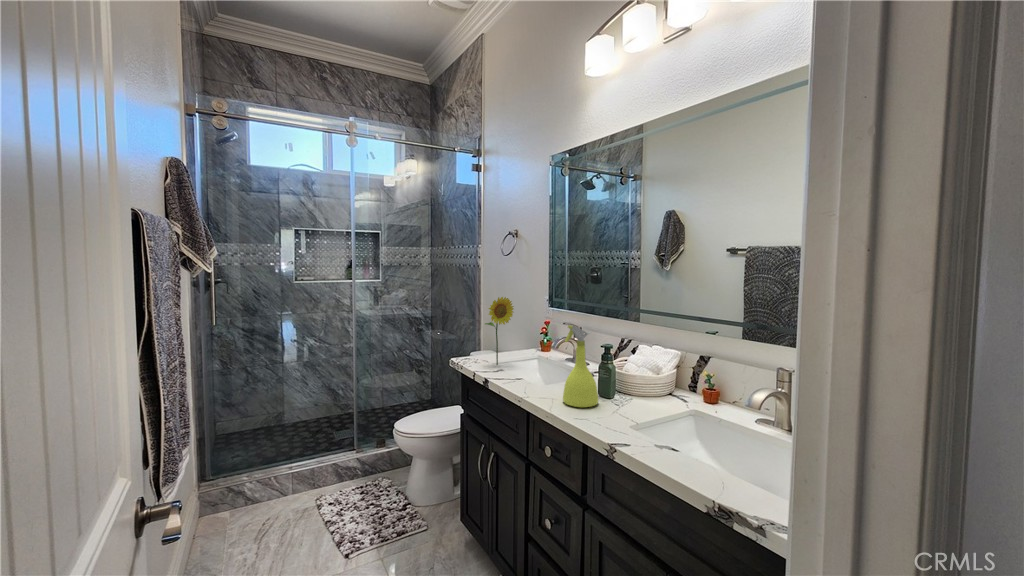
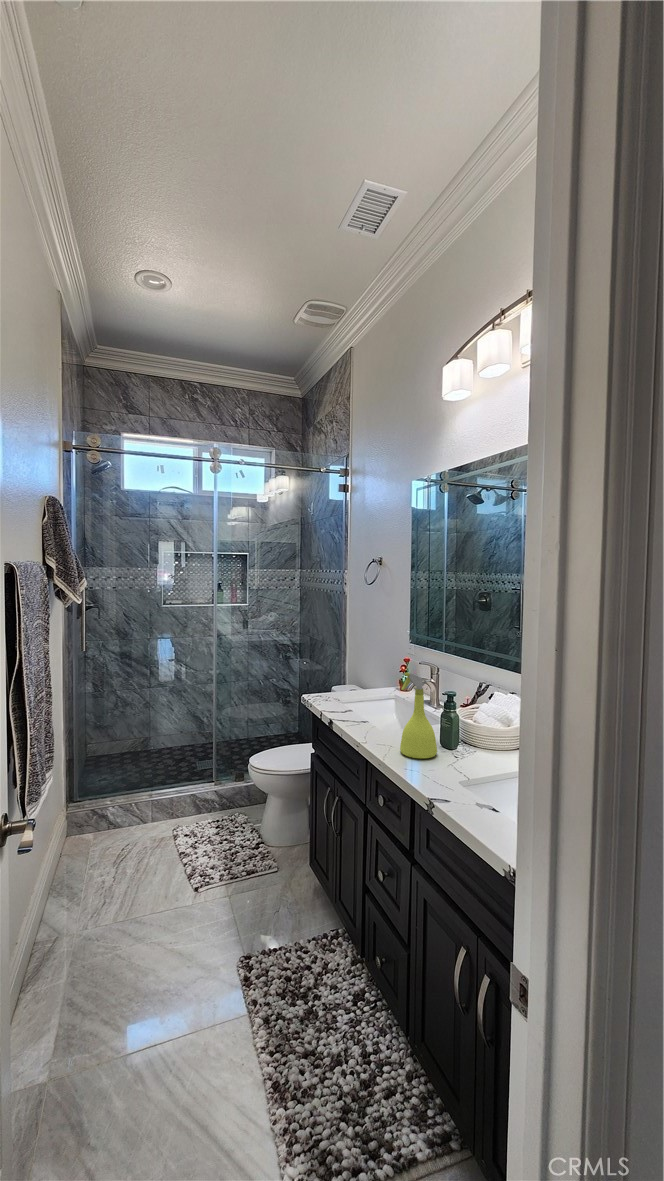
flower: present [485,297,514,365] -> none [335,634,366,705]

